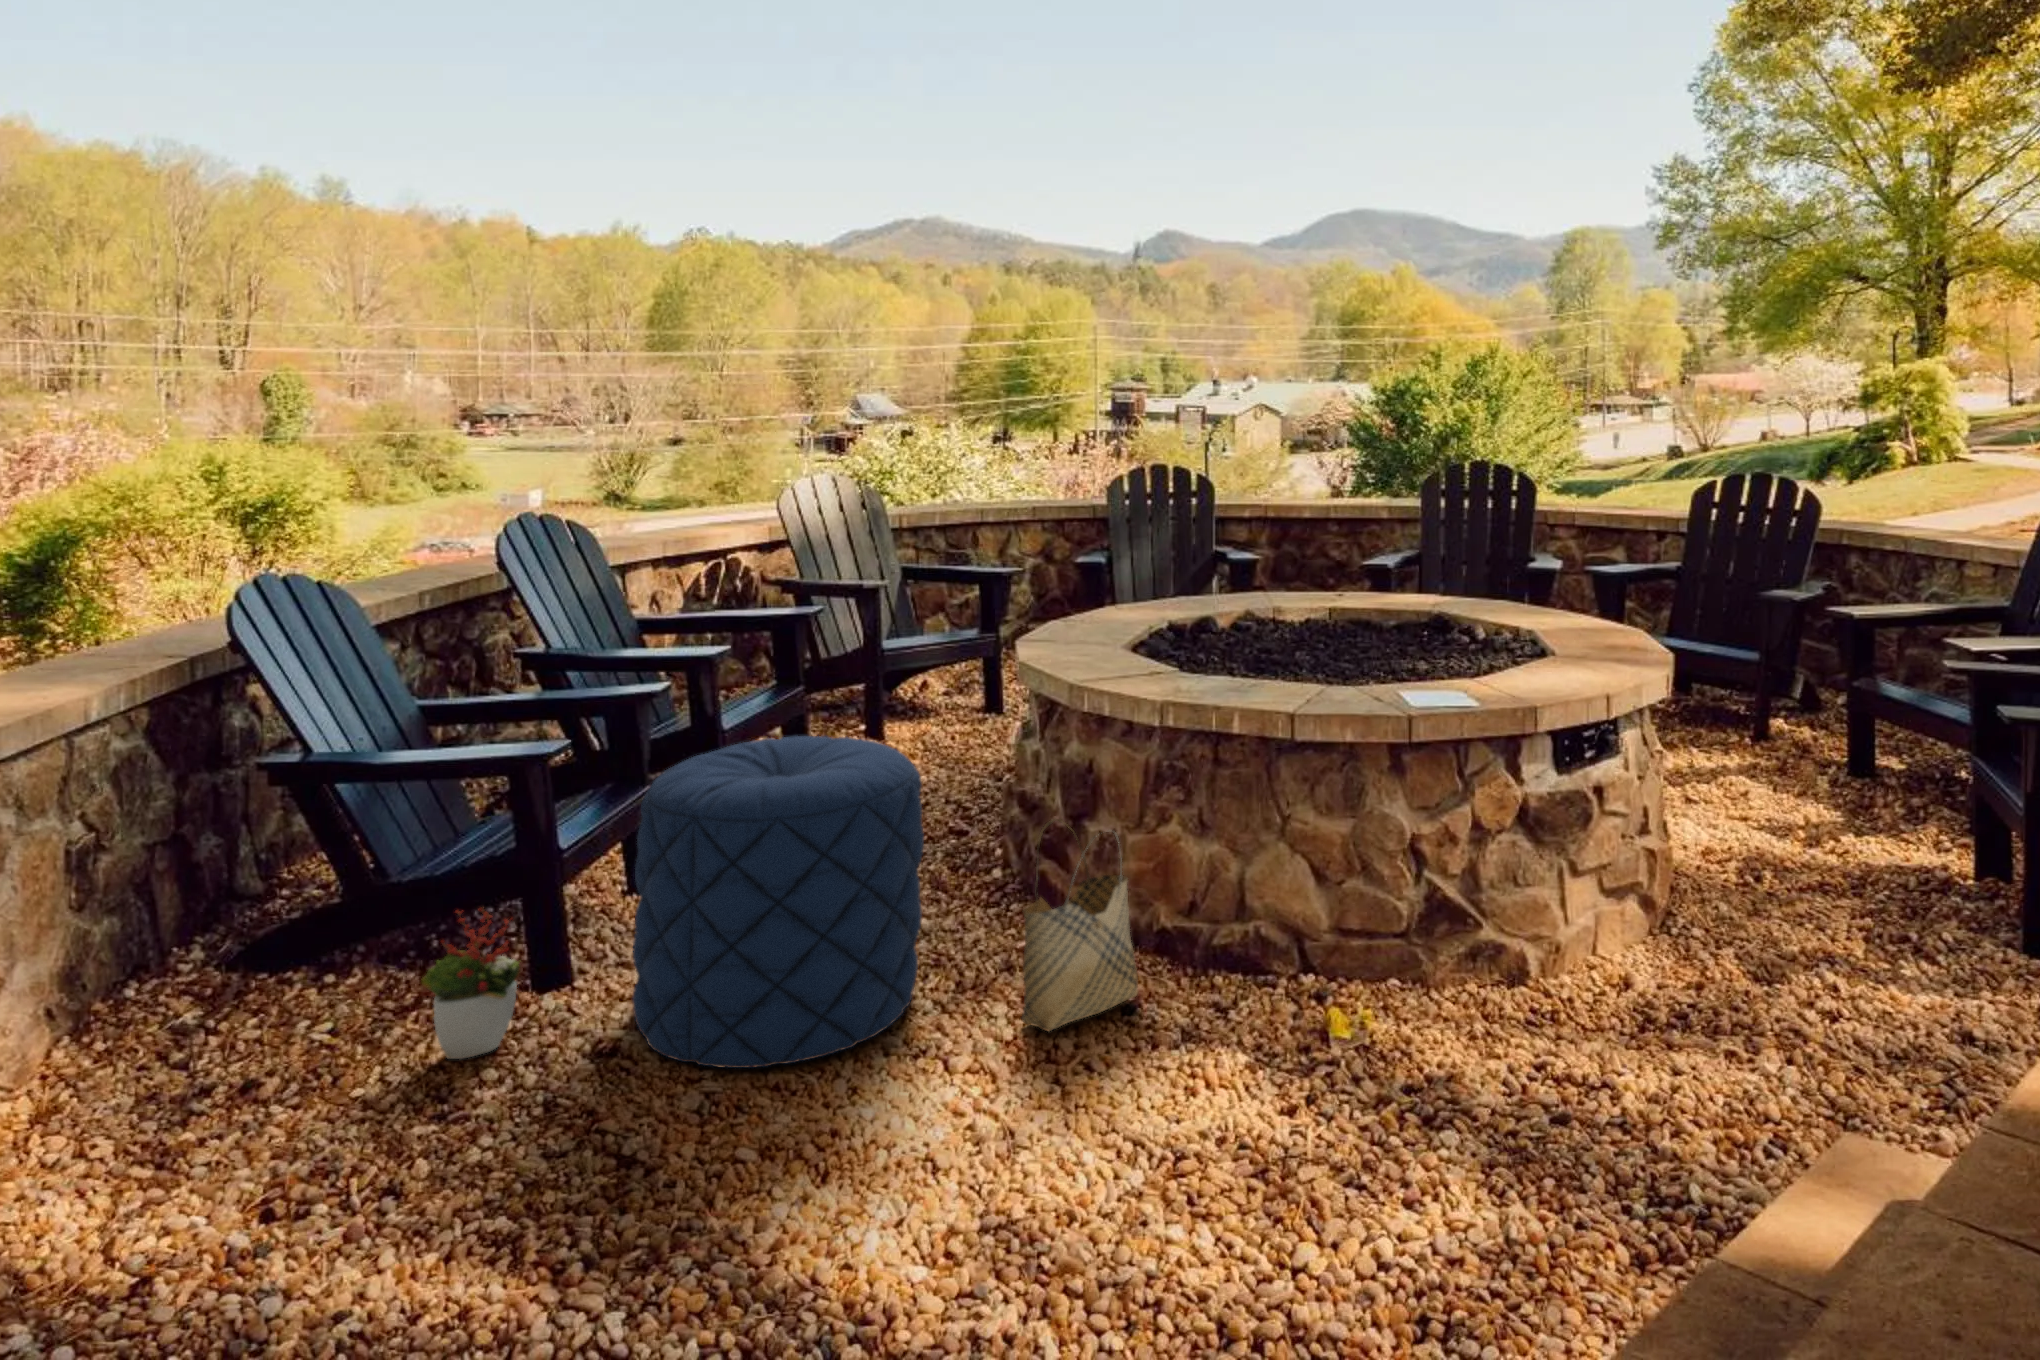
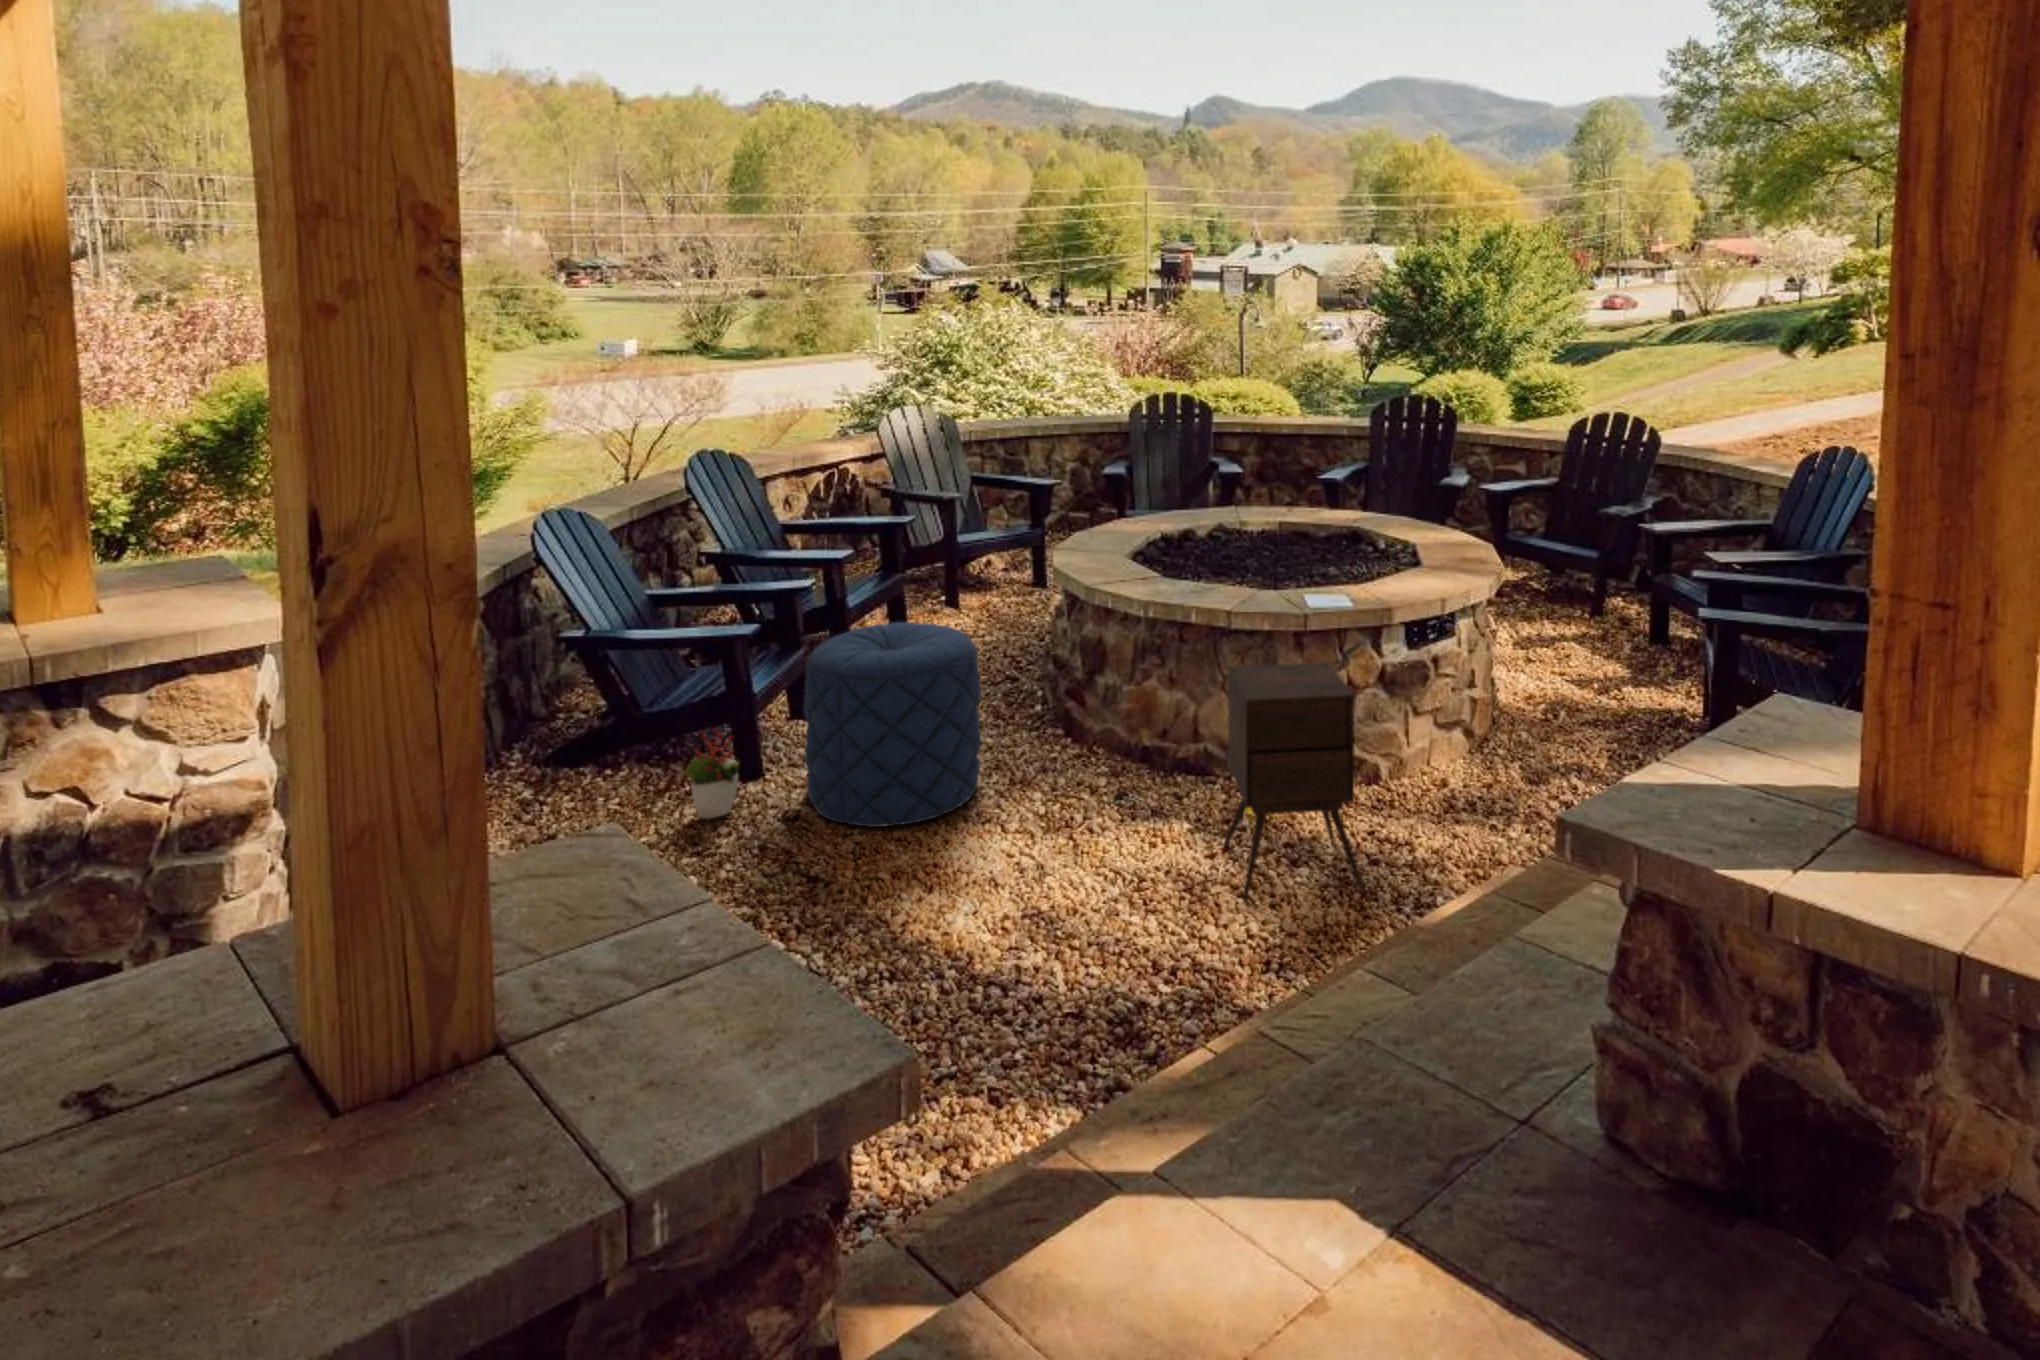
side table: none [1306,792,1544,1188] -> present [1224,662,1365,900]
woven basket: present [1021,819,1138,1031] -> none [1044,676,1120,809]

